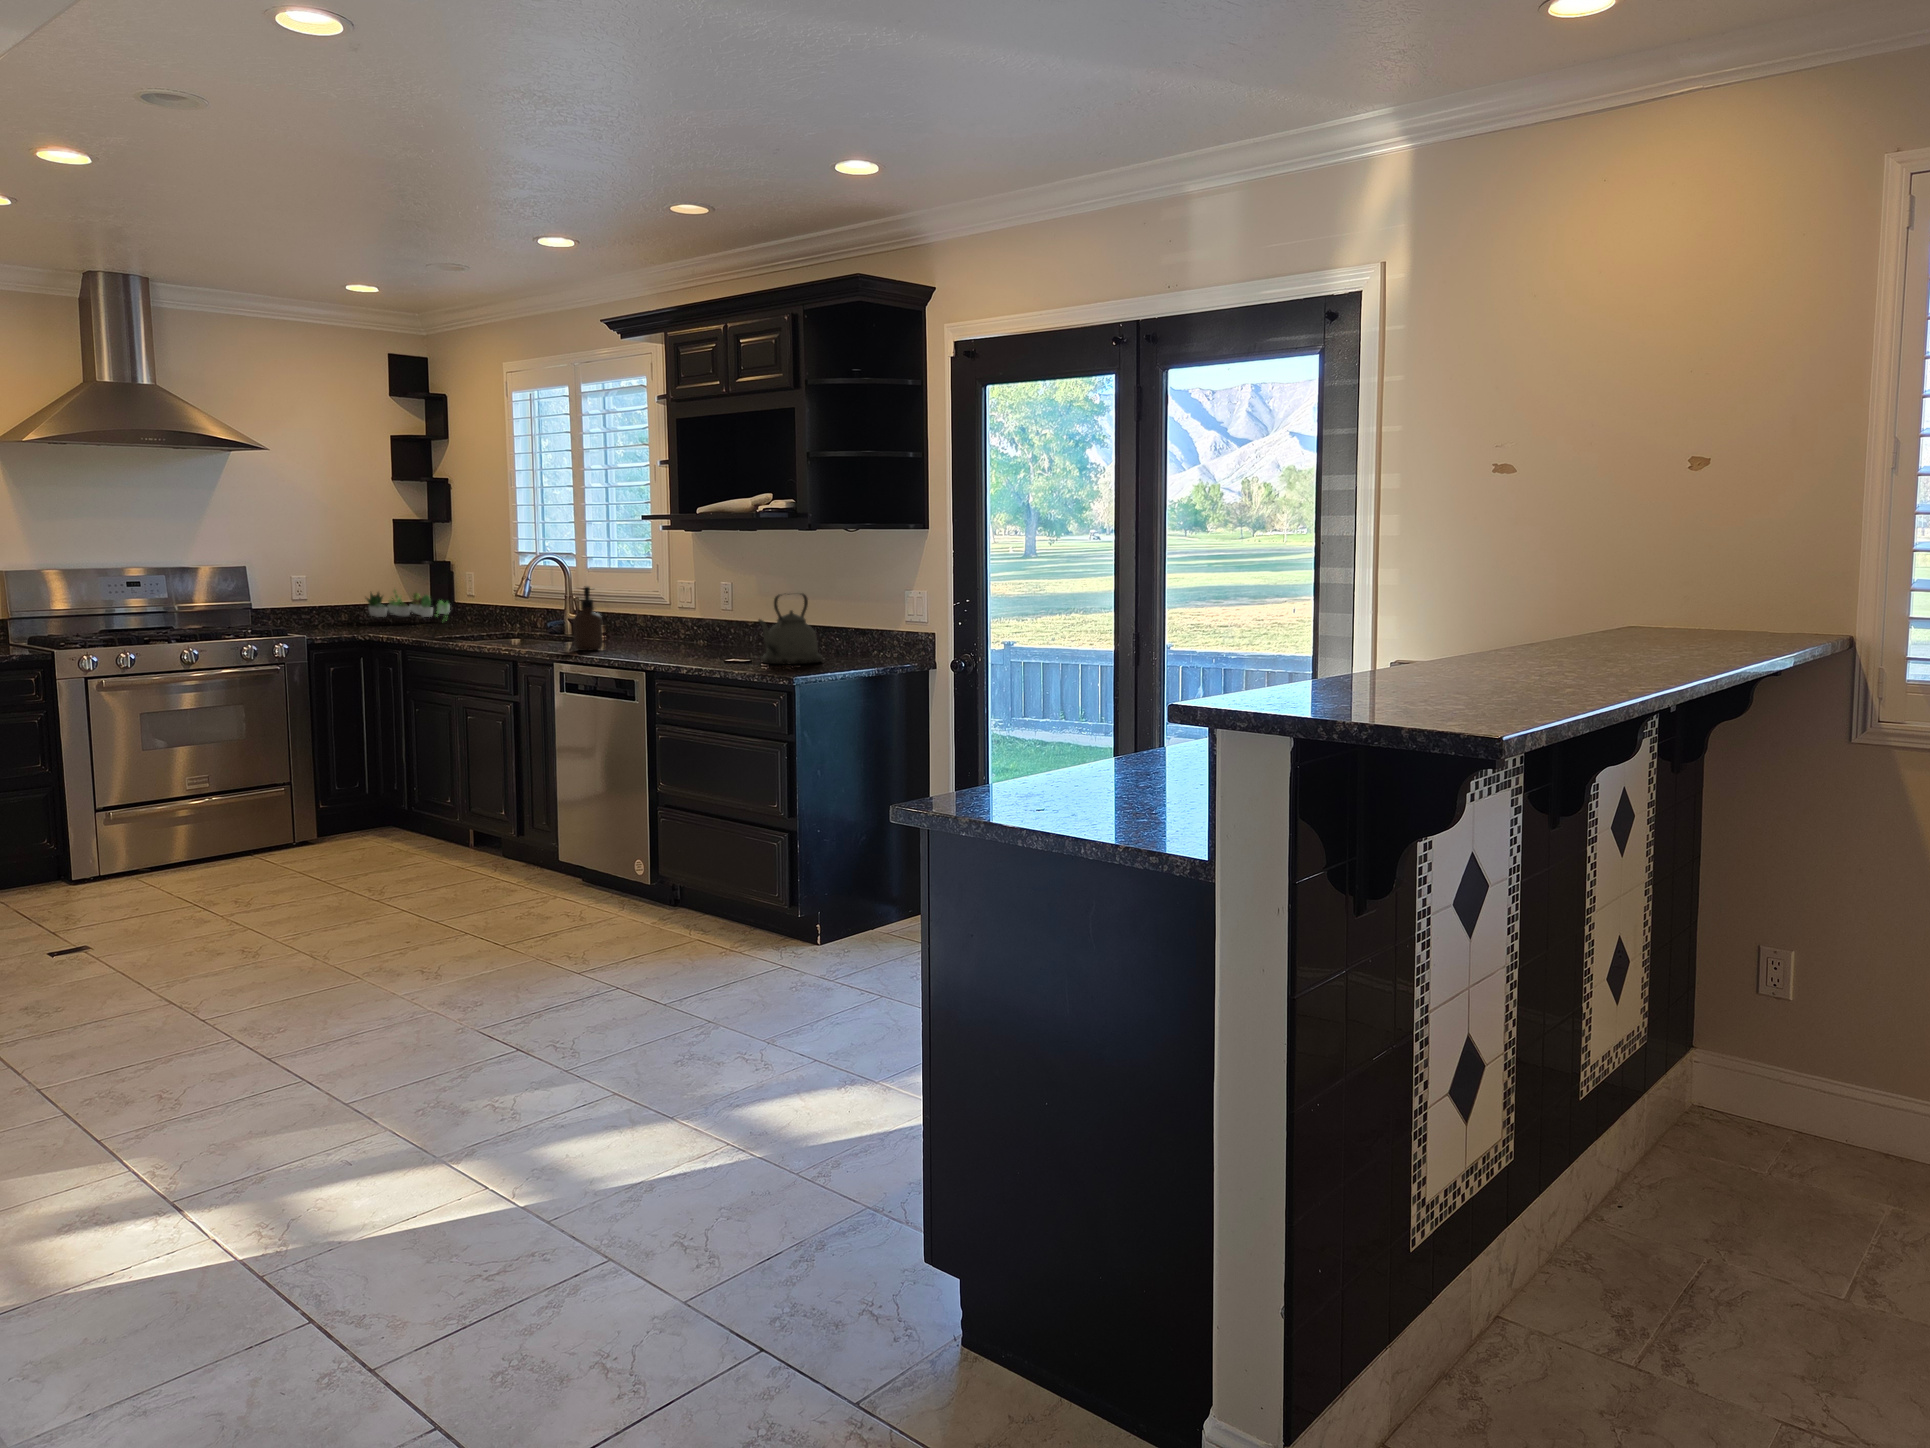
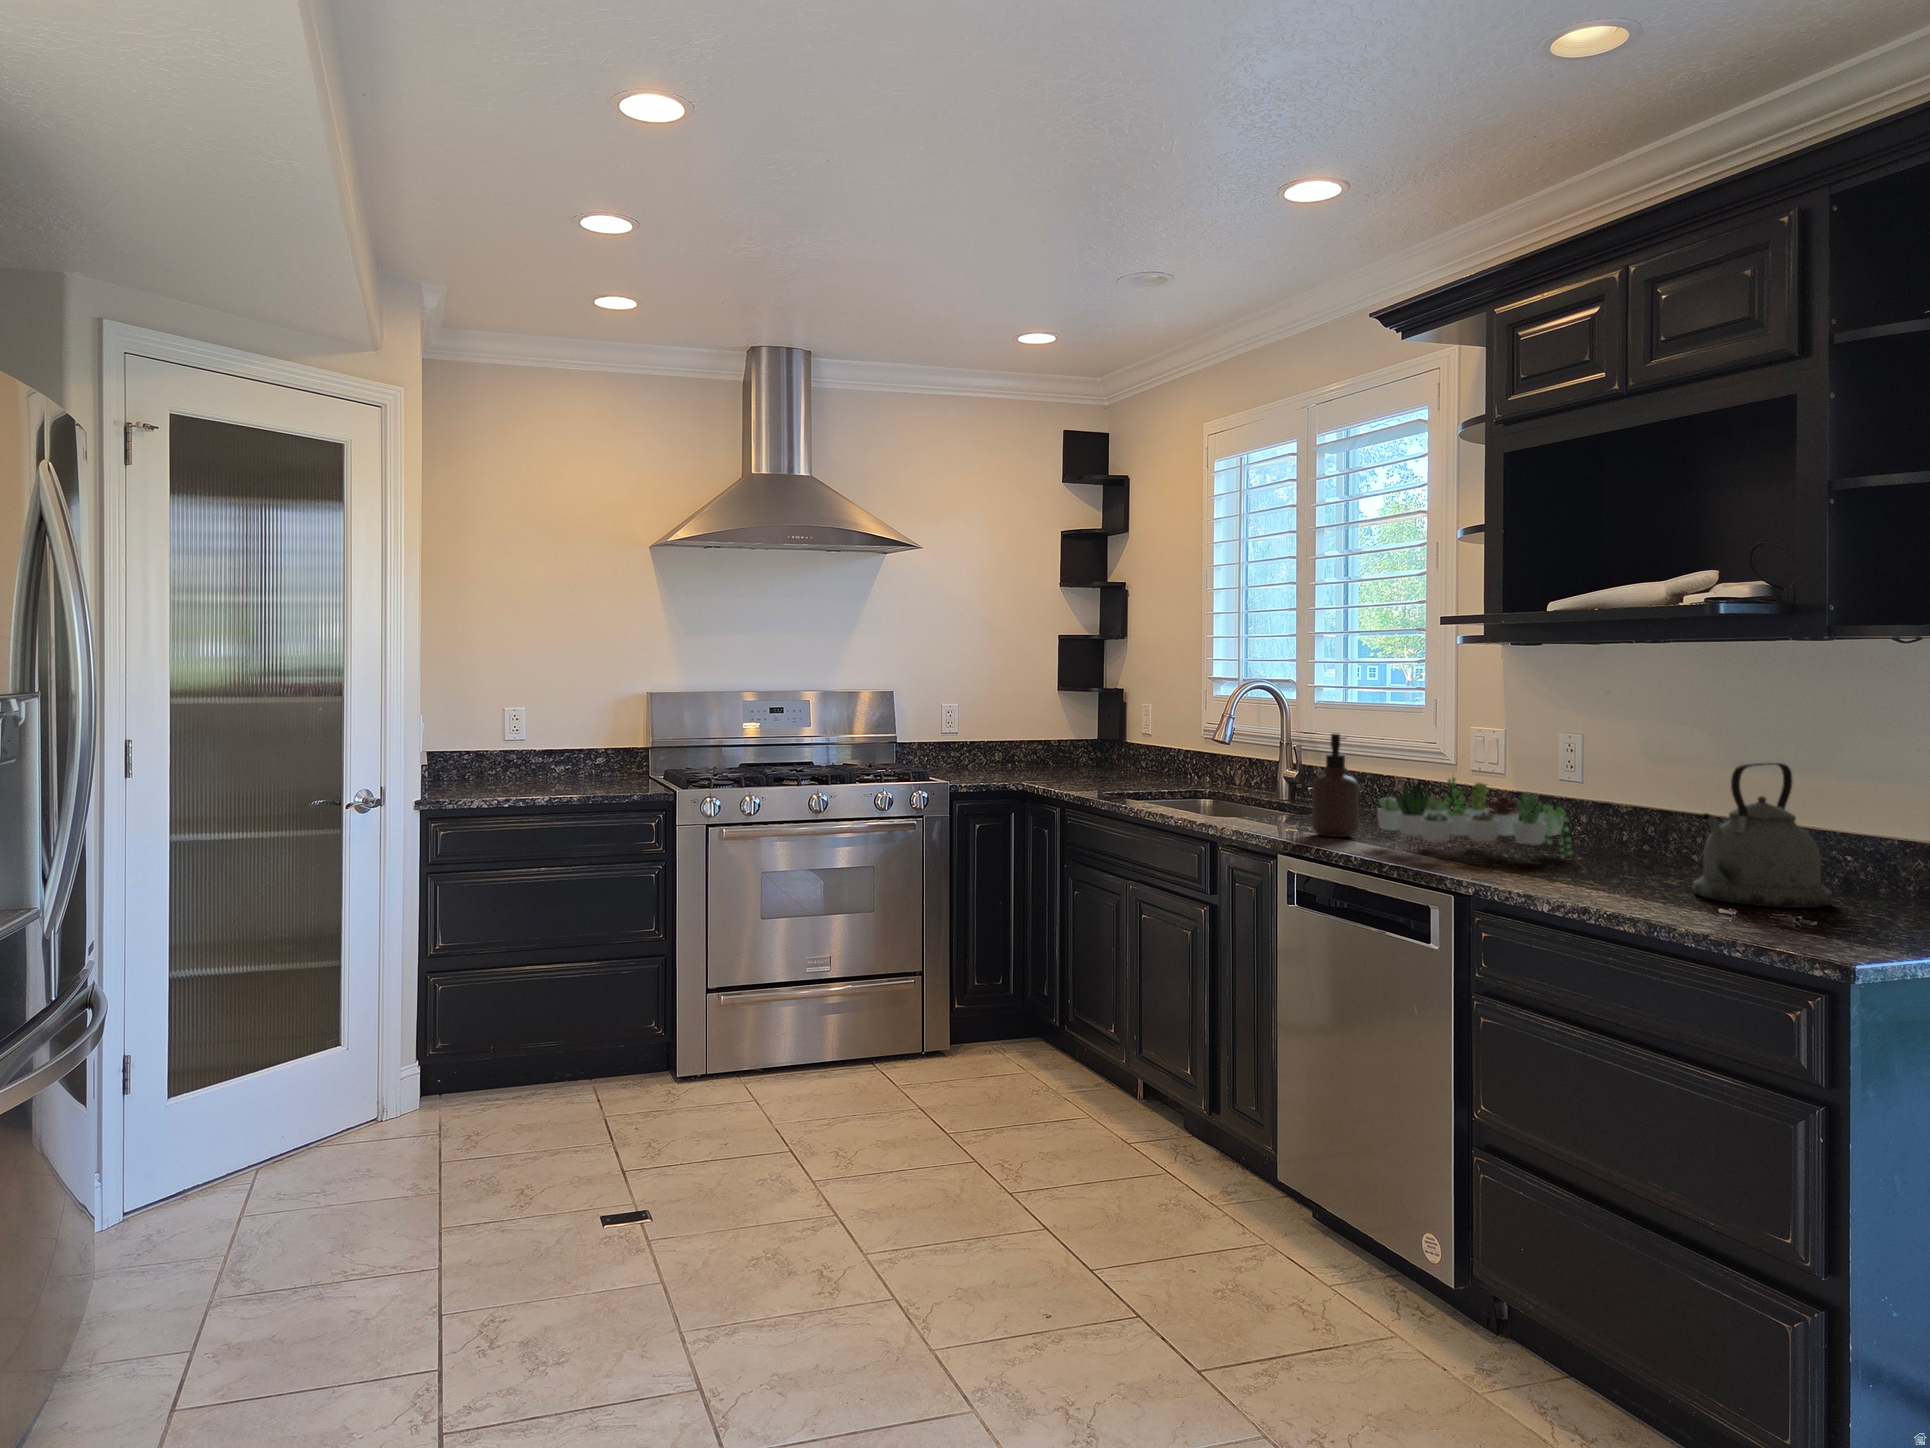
succulent plant: present [366,592,450,620] -> present [1377,777,1572,858]

